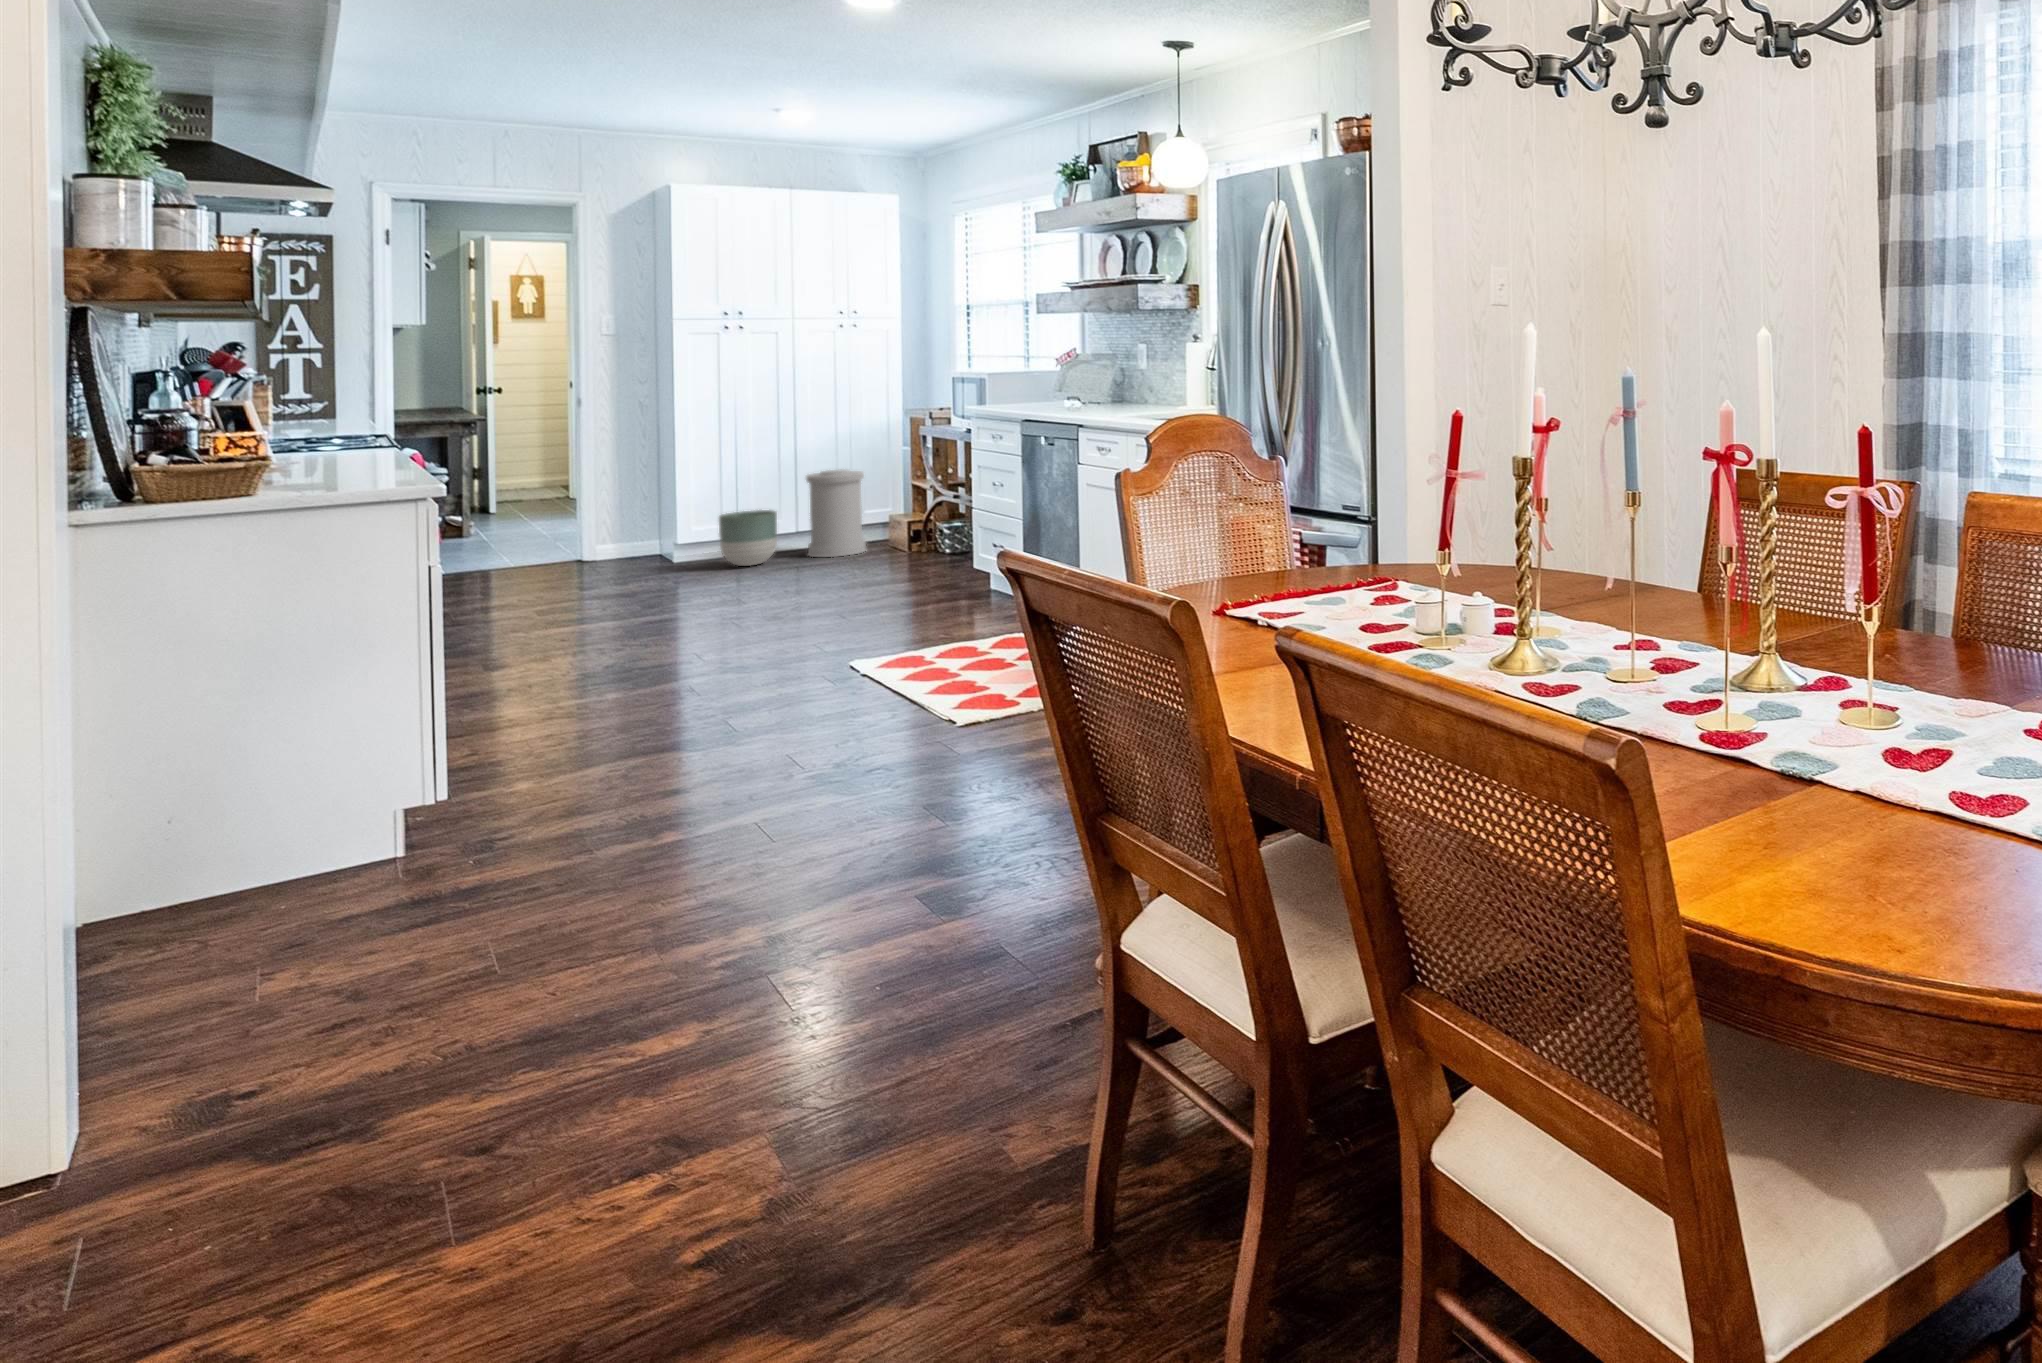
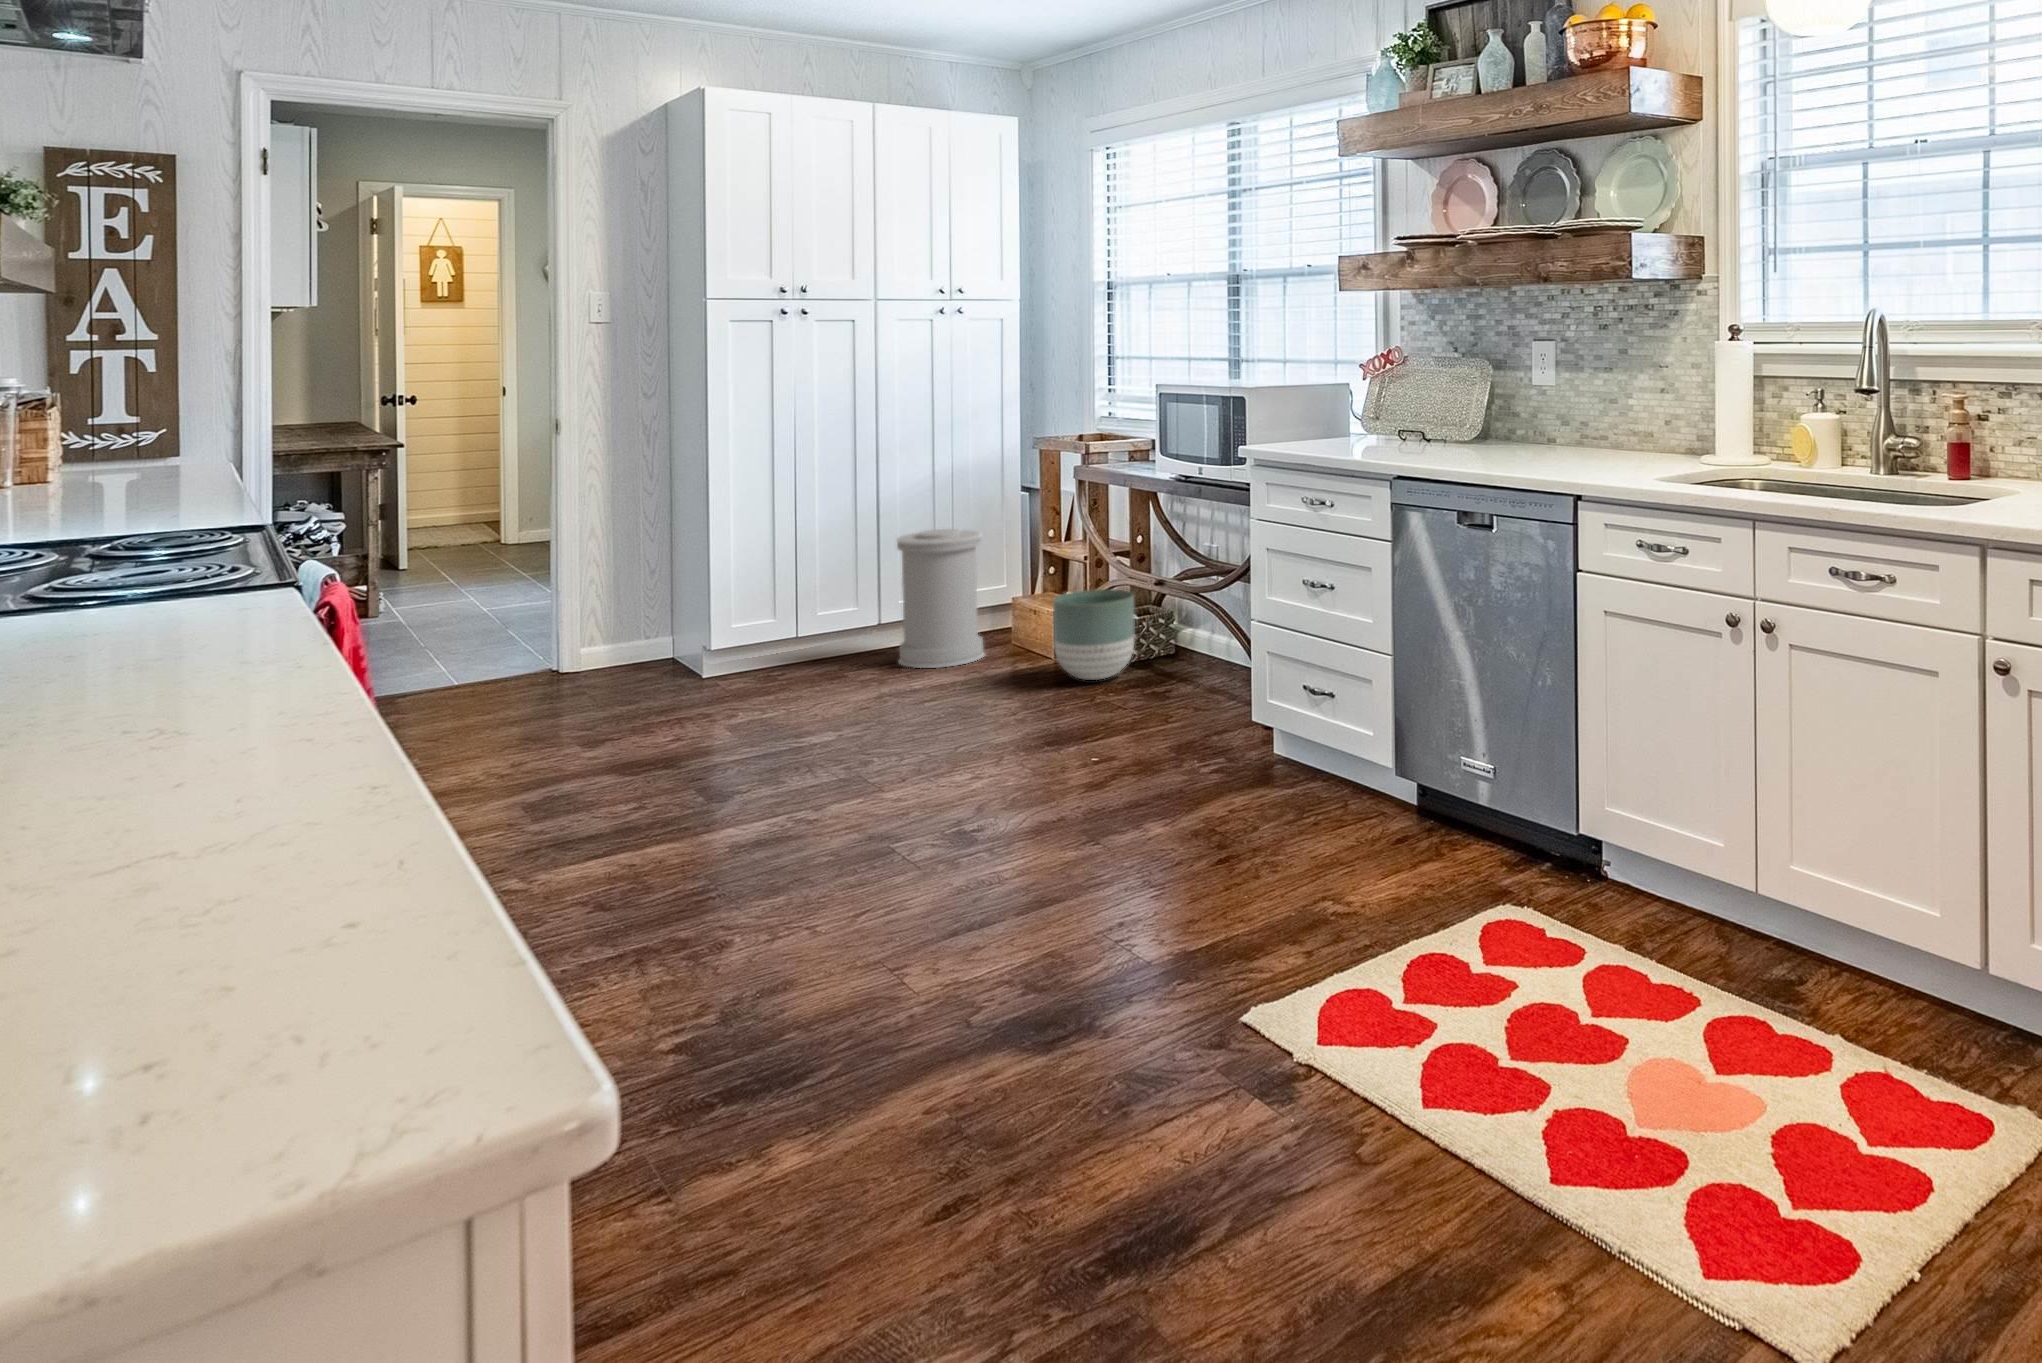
planter: present [719,510,777,566] -> present [1053,589,1135,680]

